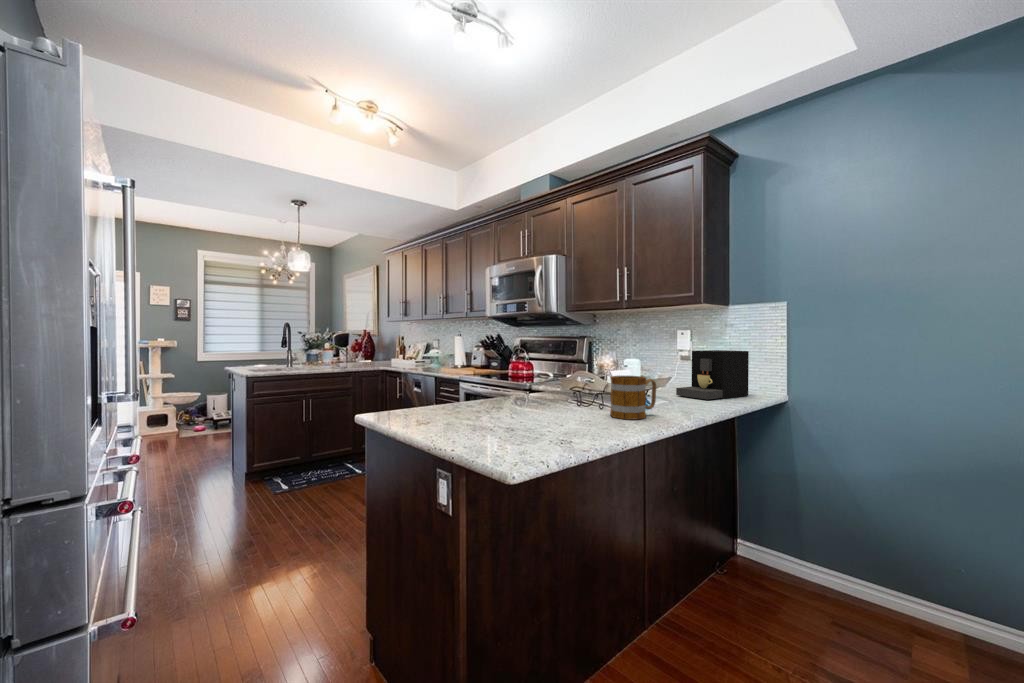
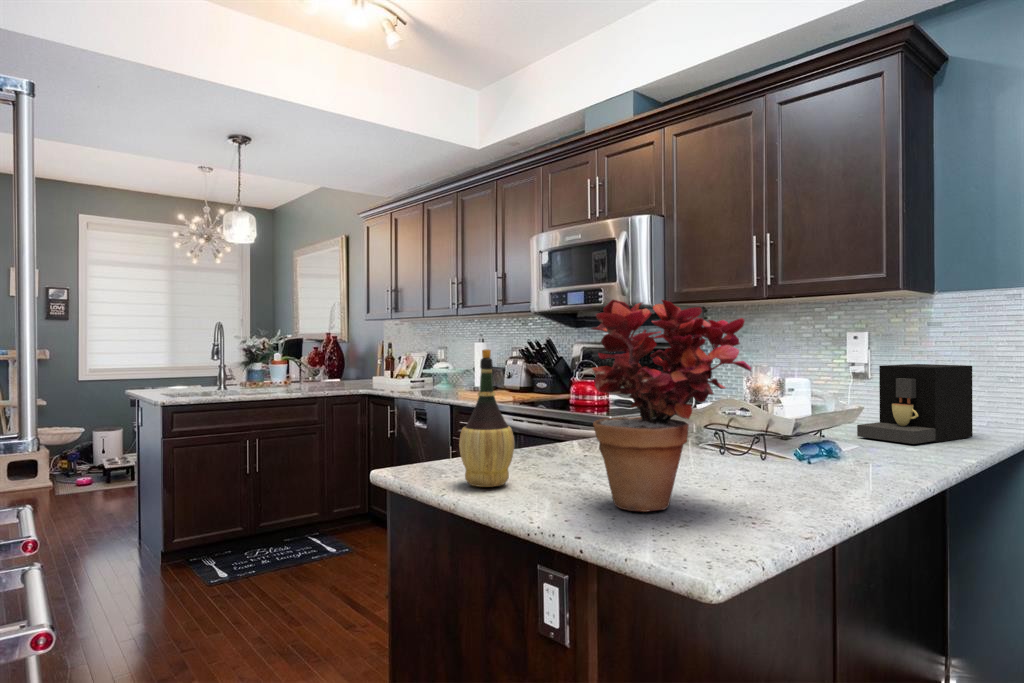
potted plant: none [473,304,577,436] -> present [592,299,751,512]
wine bottle: none [404,336,439,422] -> present [459,349,514,487]
mug: present [610,376,656,419] -> none [778,409,853,481]

